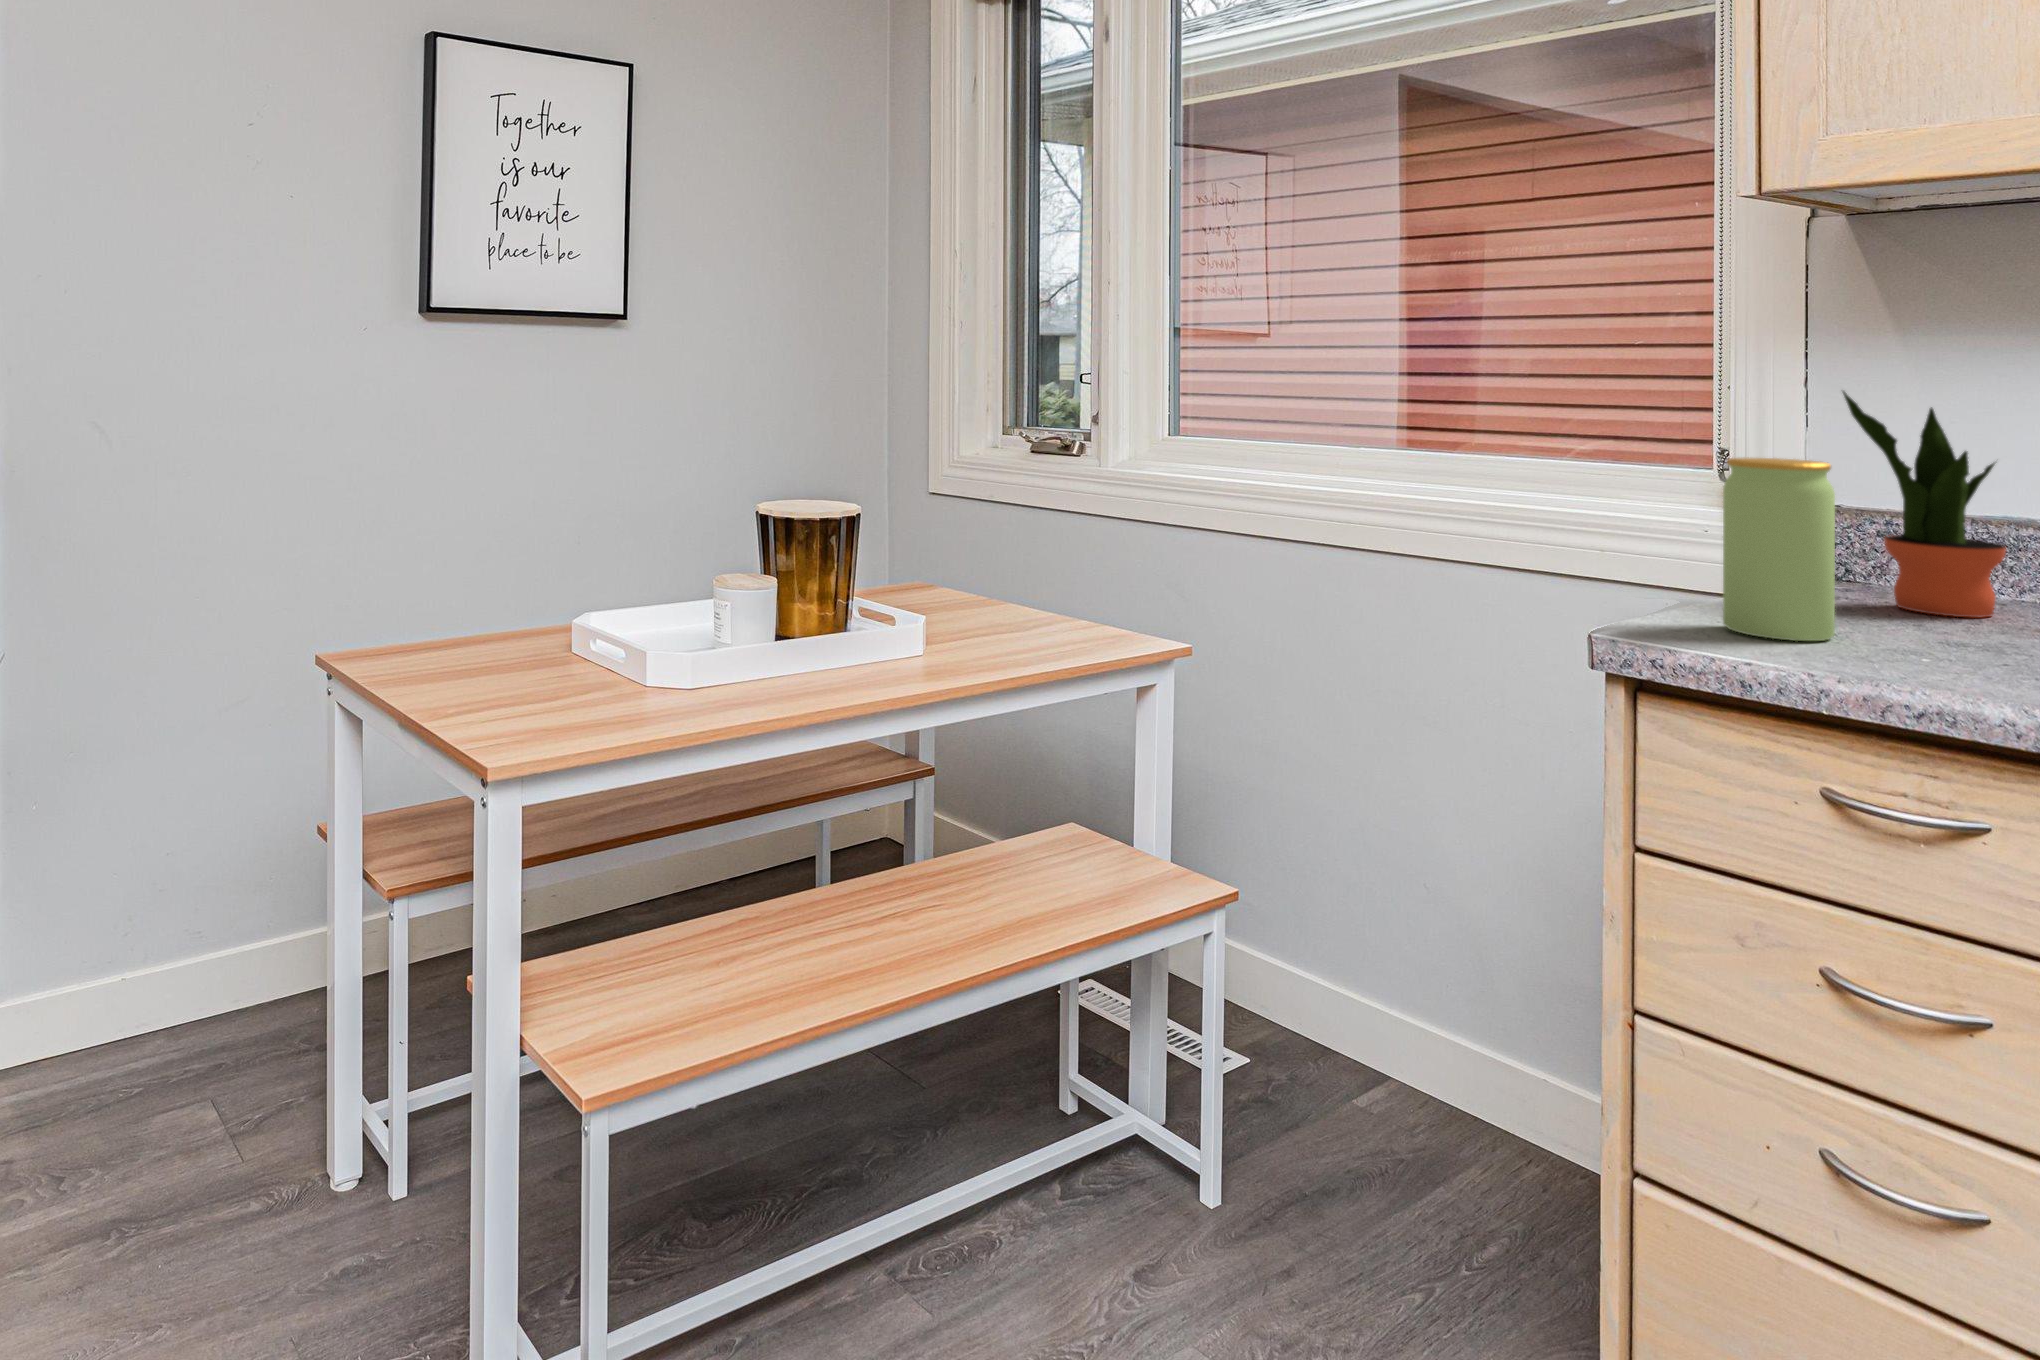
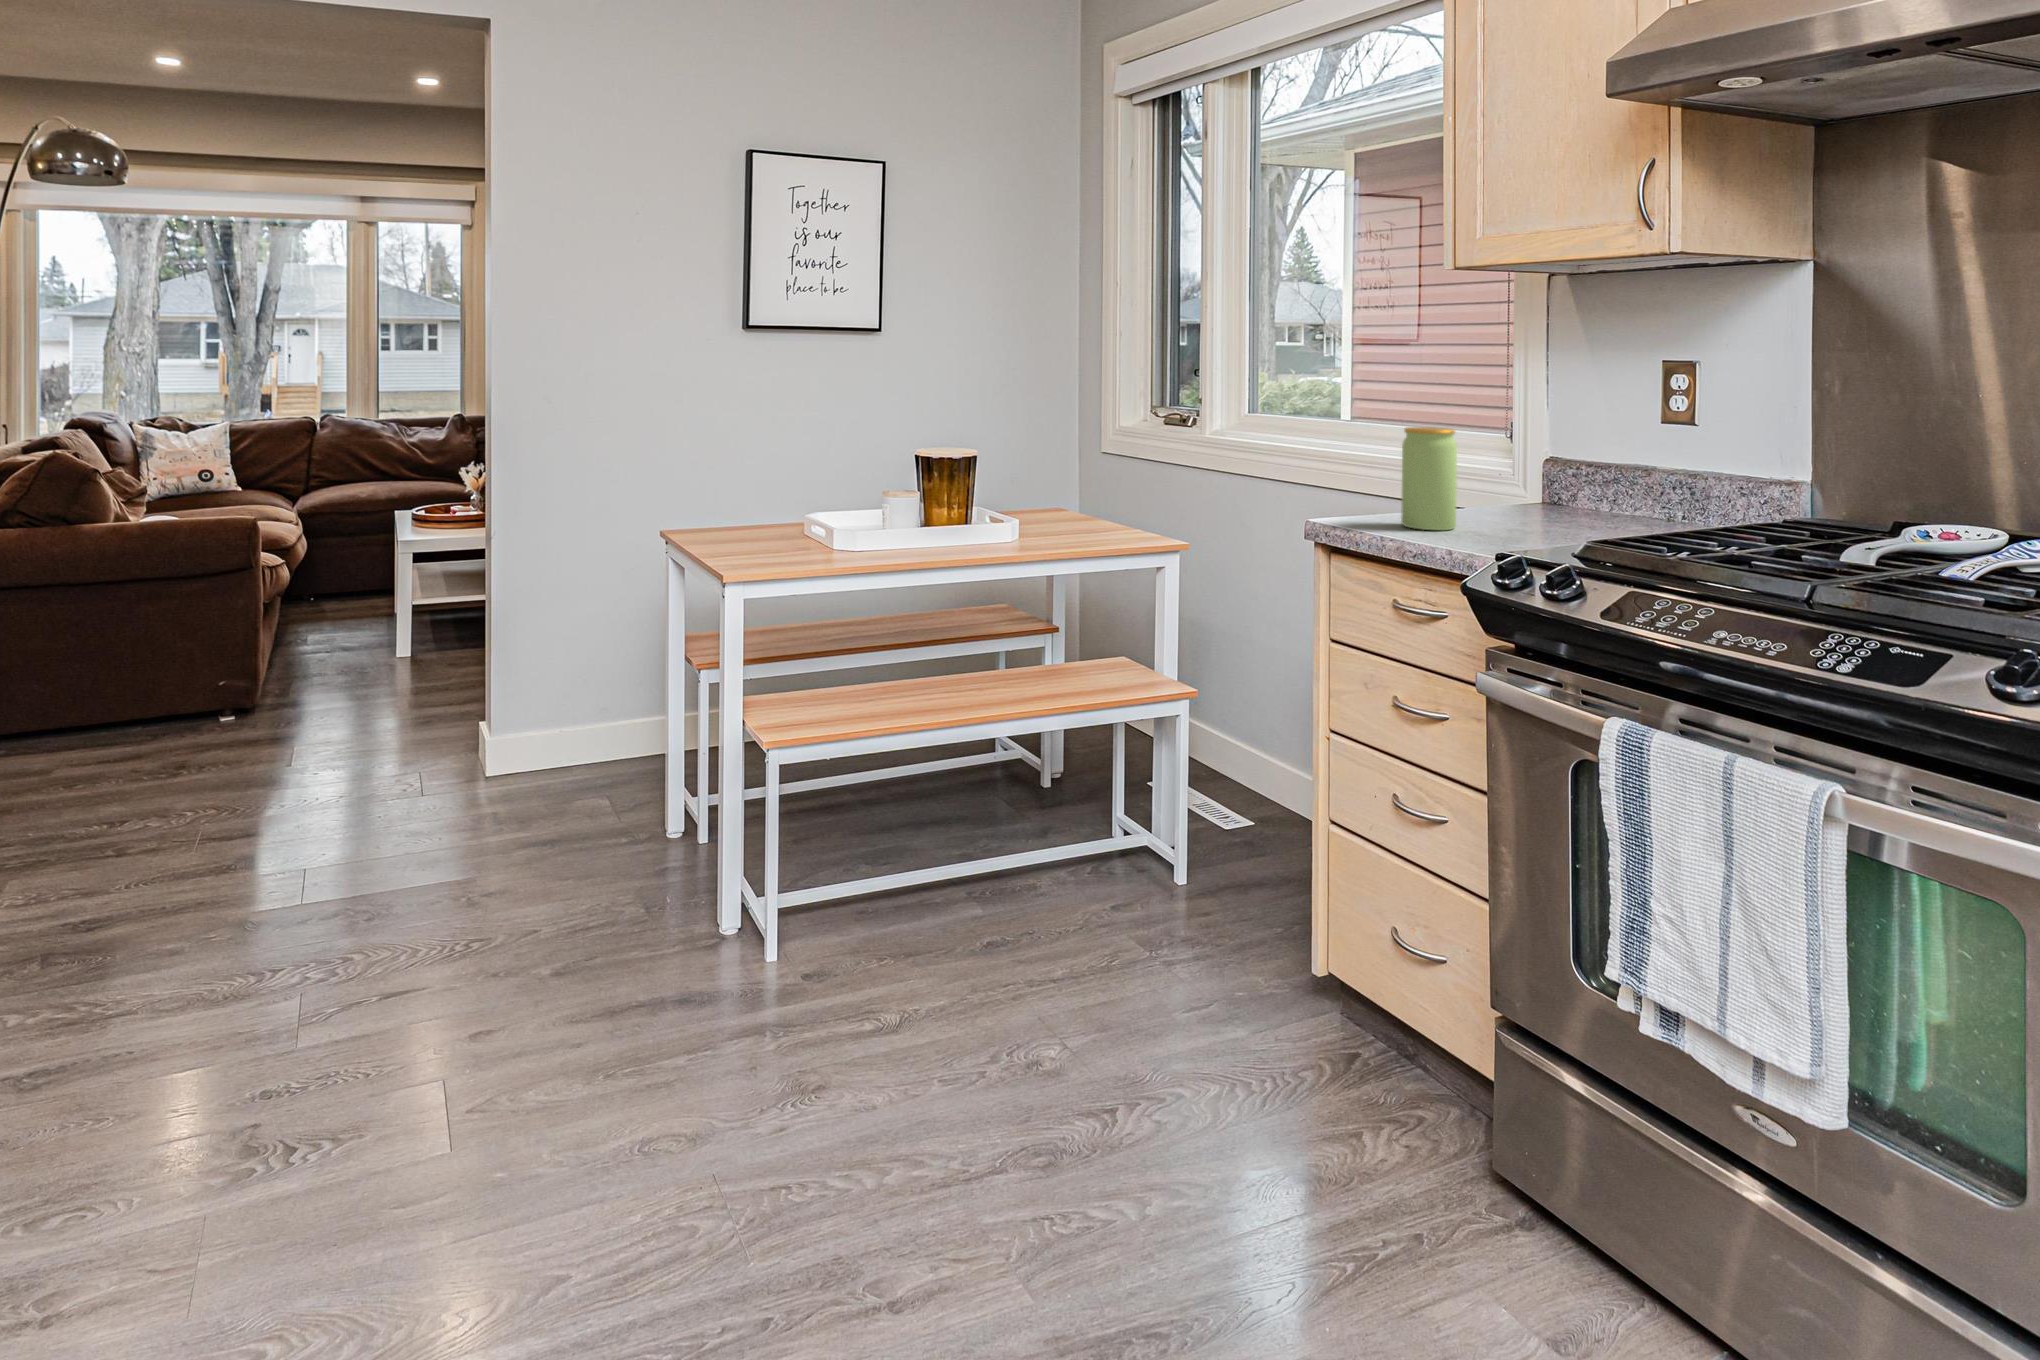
potted plant: present [1843,391,2006,617] -> none [1517,387,1601,524]

